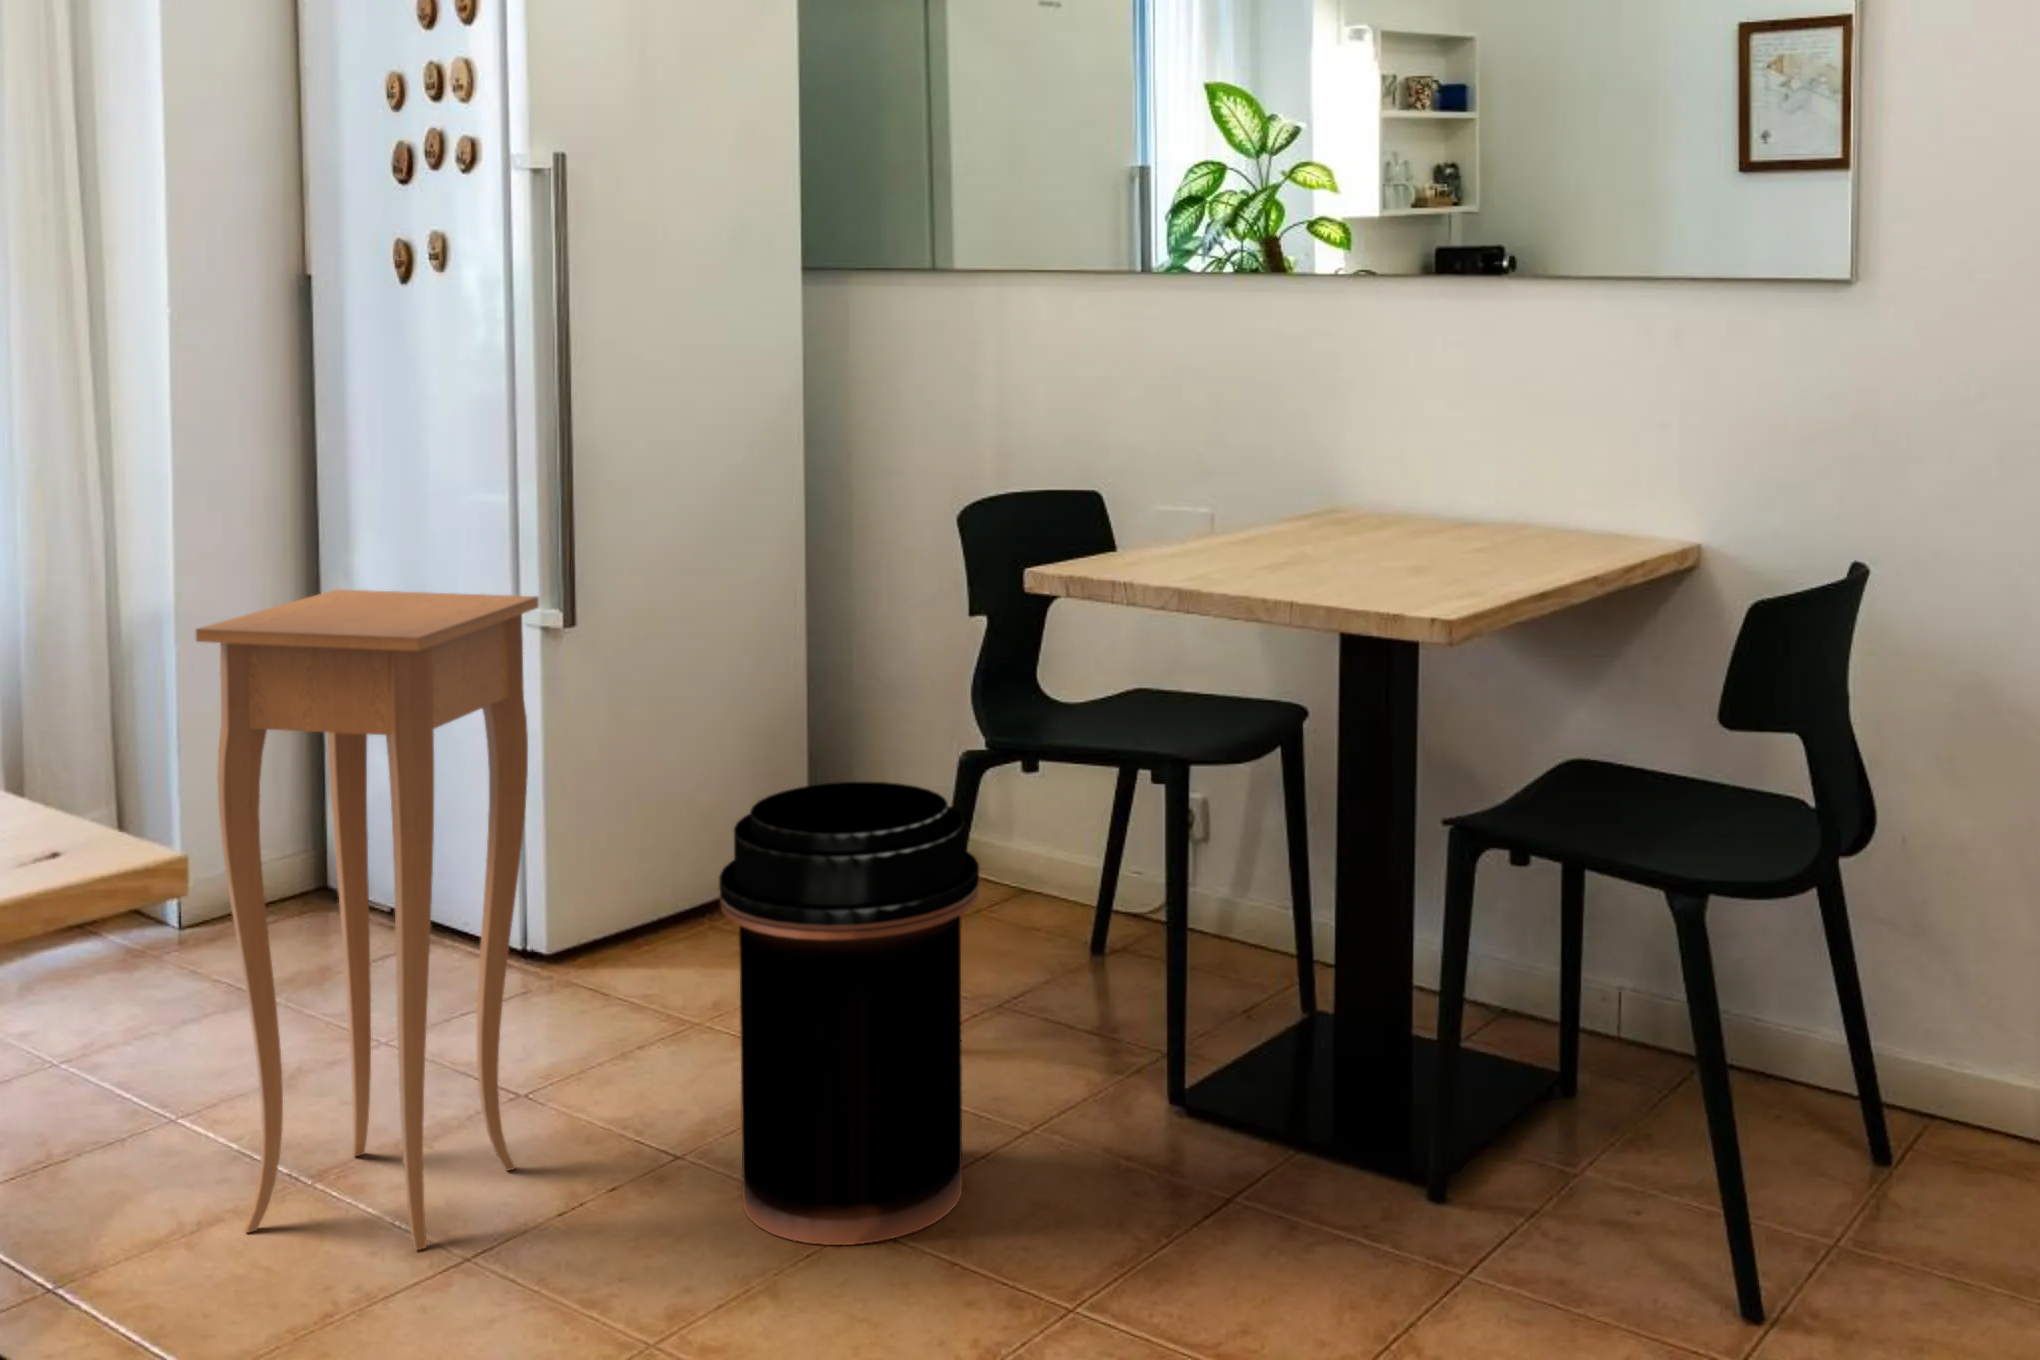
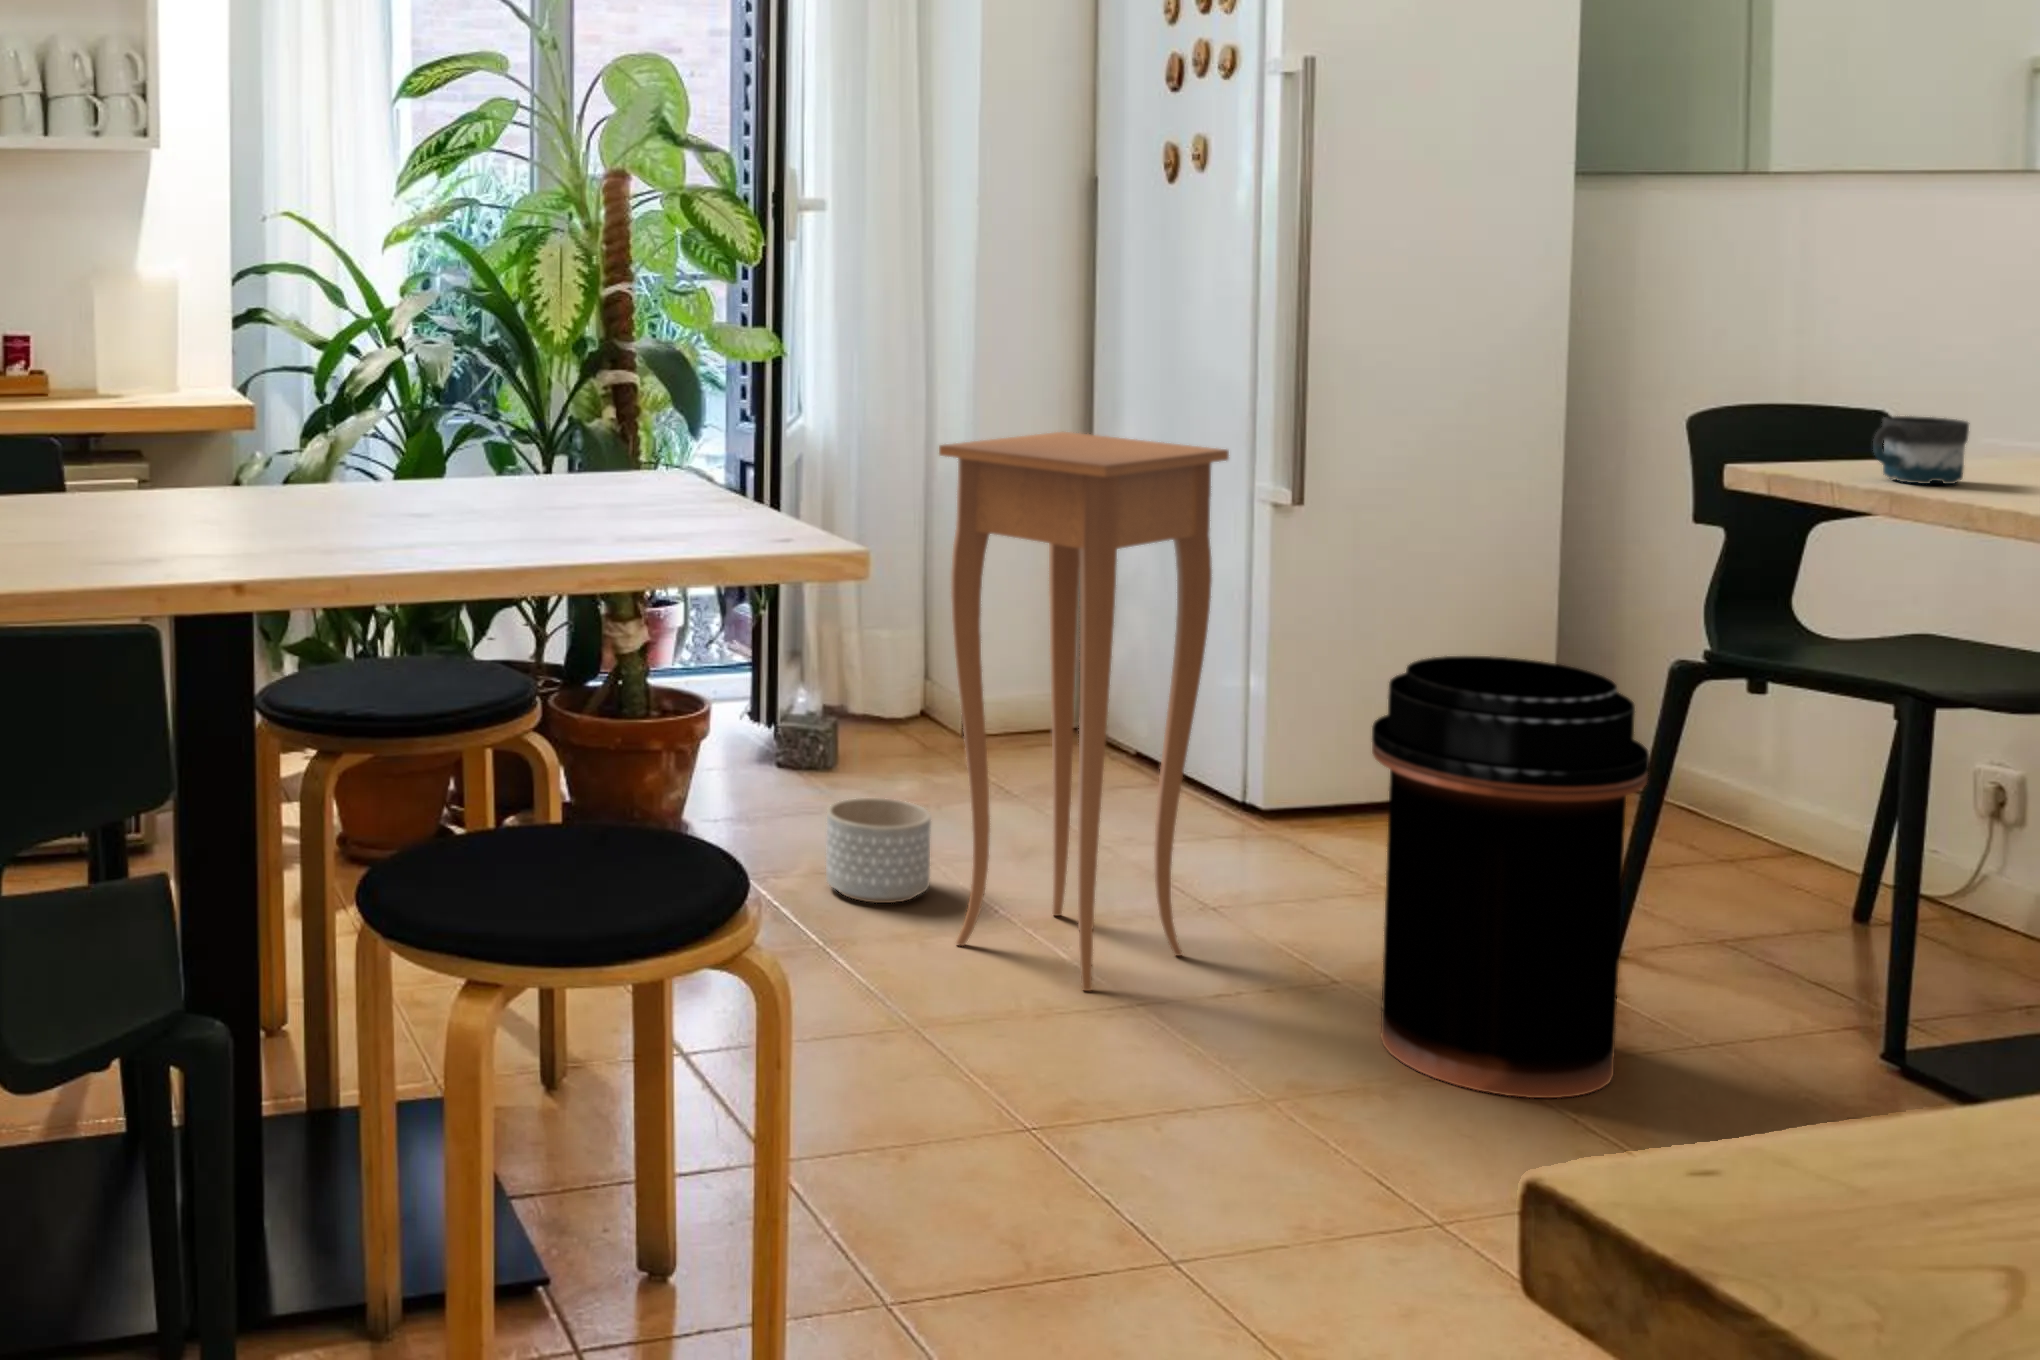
mug: none [1139,509,1206,572] -> present [1873,416,1969,484]
planter: none [49,1060,193,1204] -> present [826,798,931,903]

